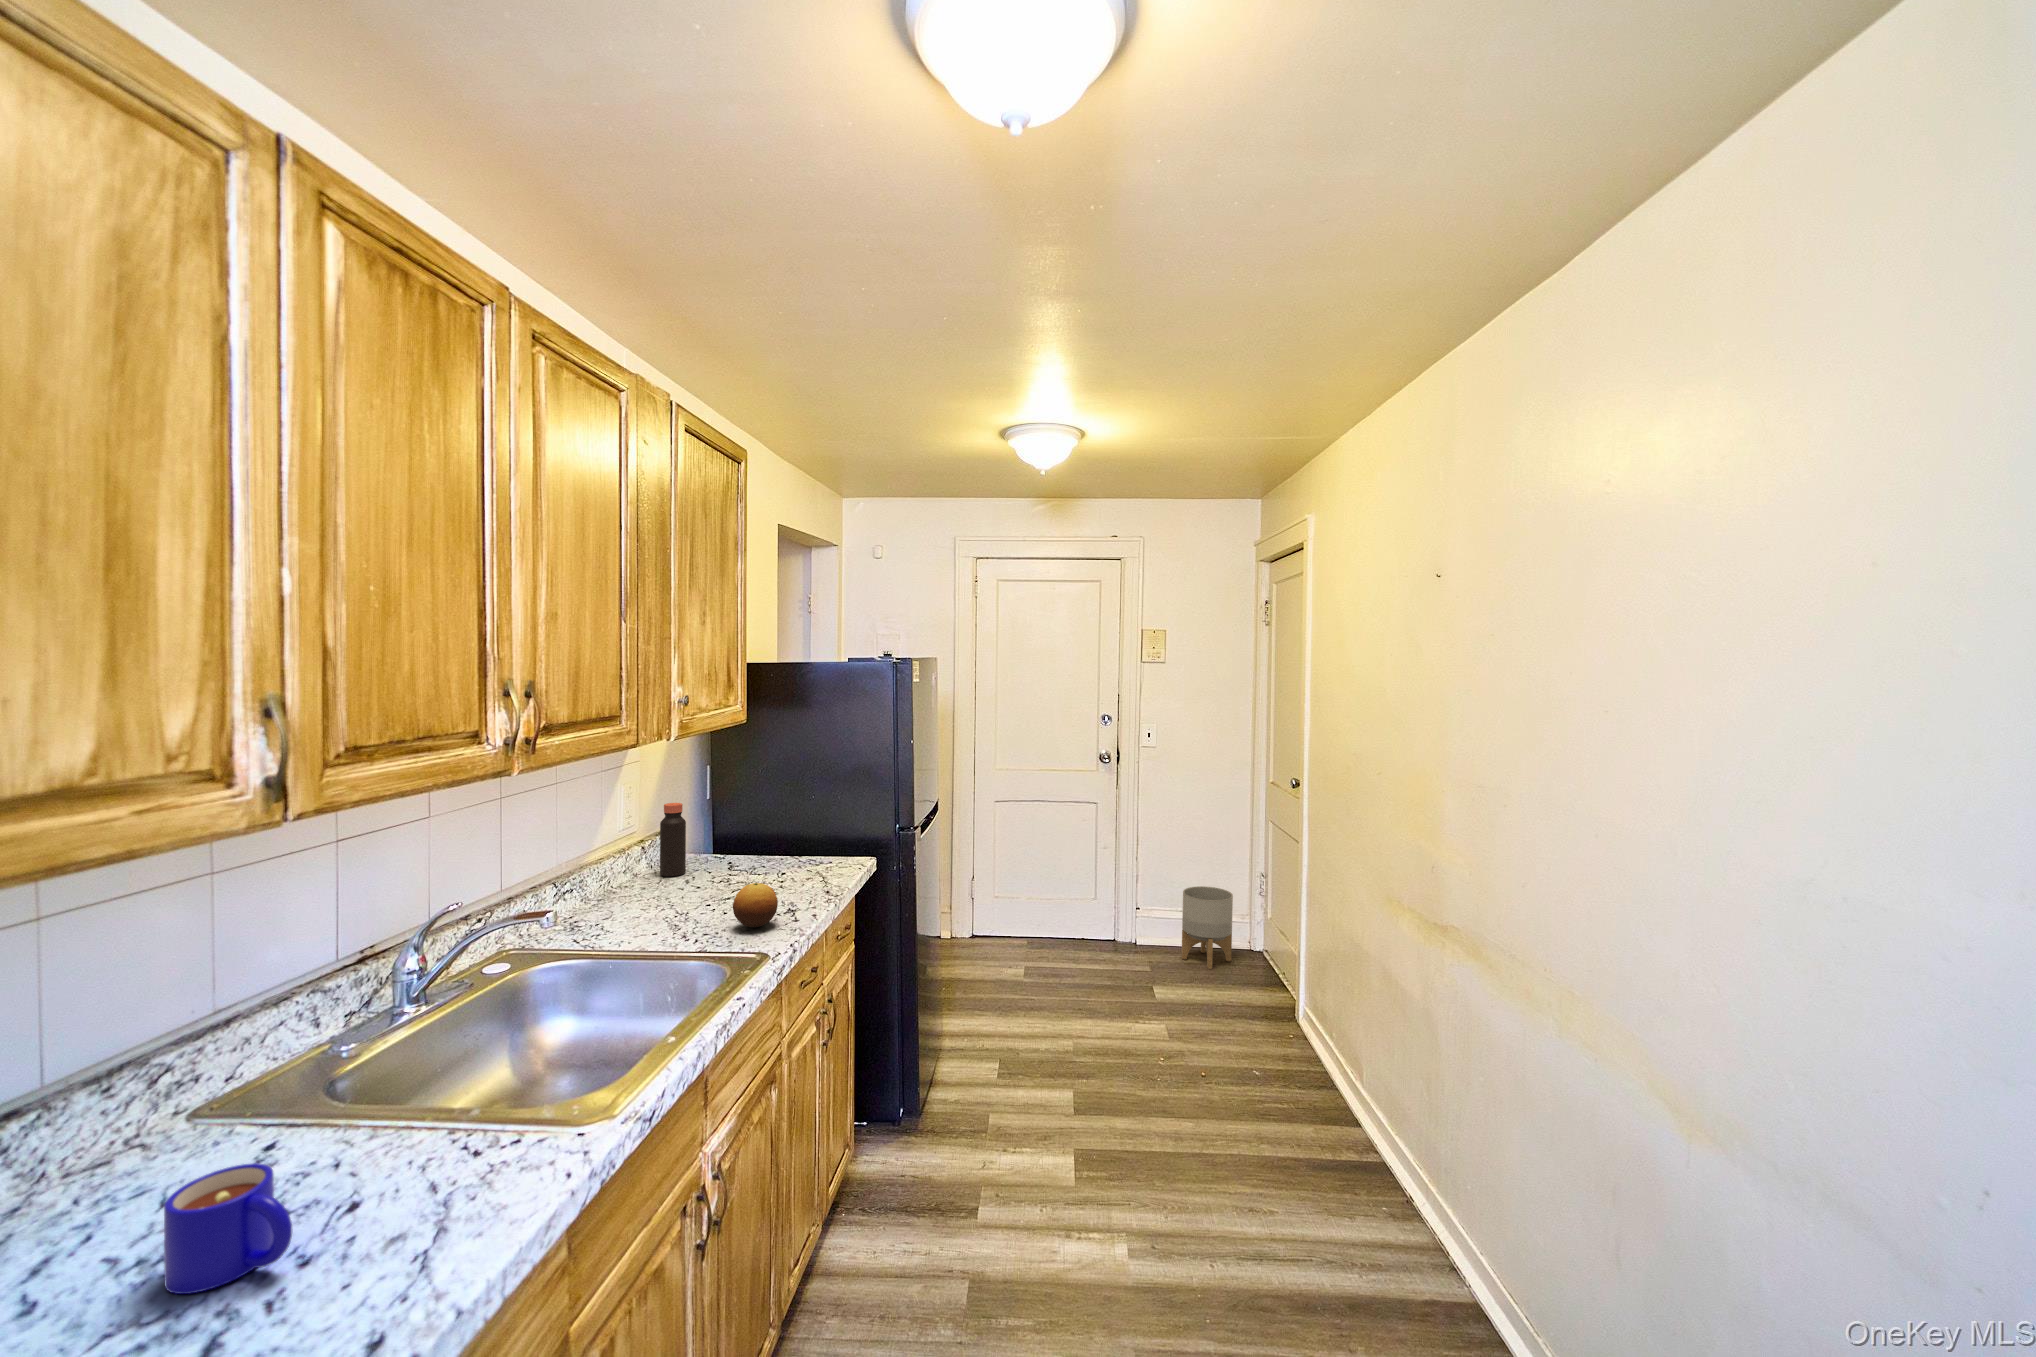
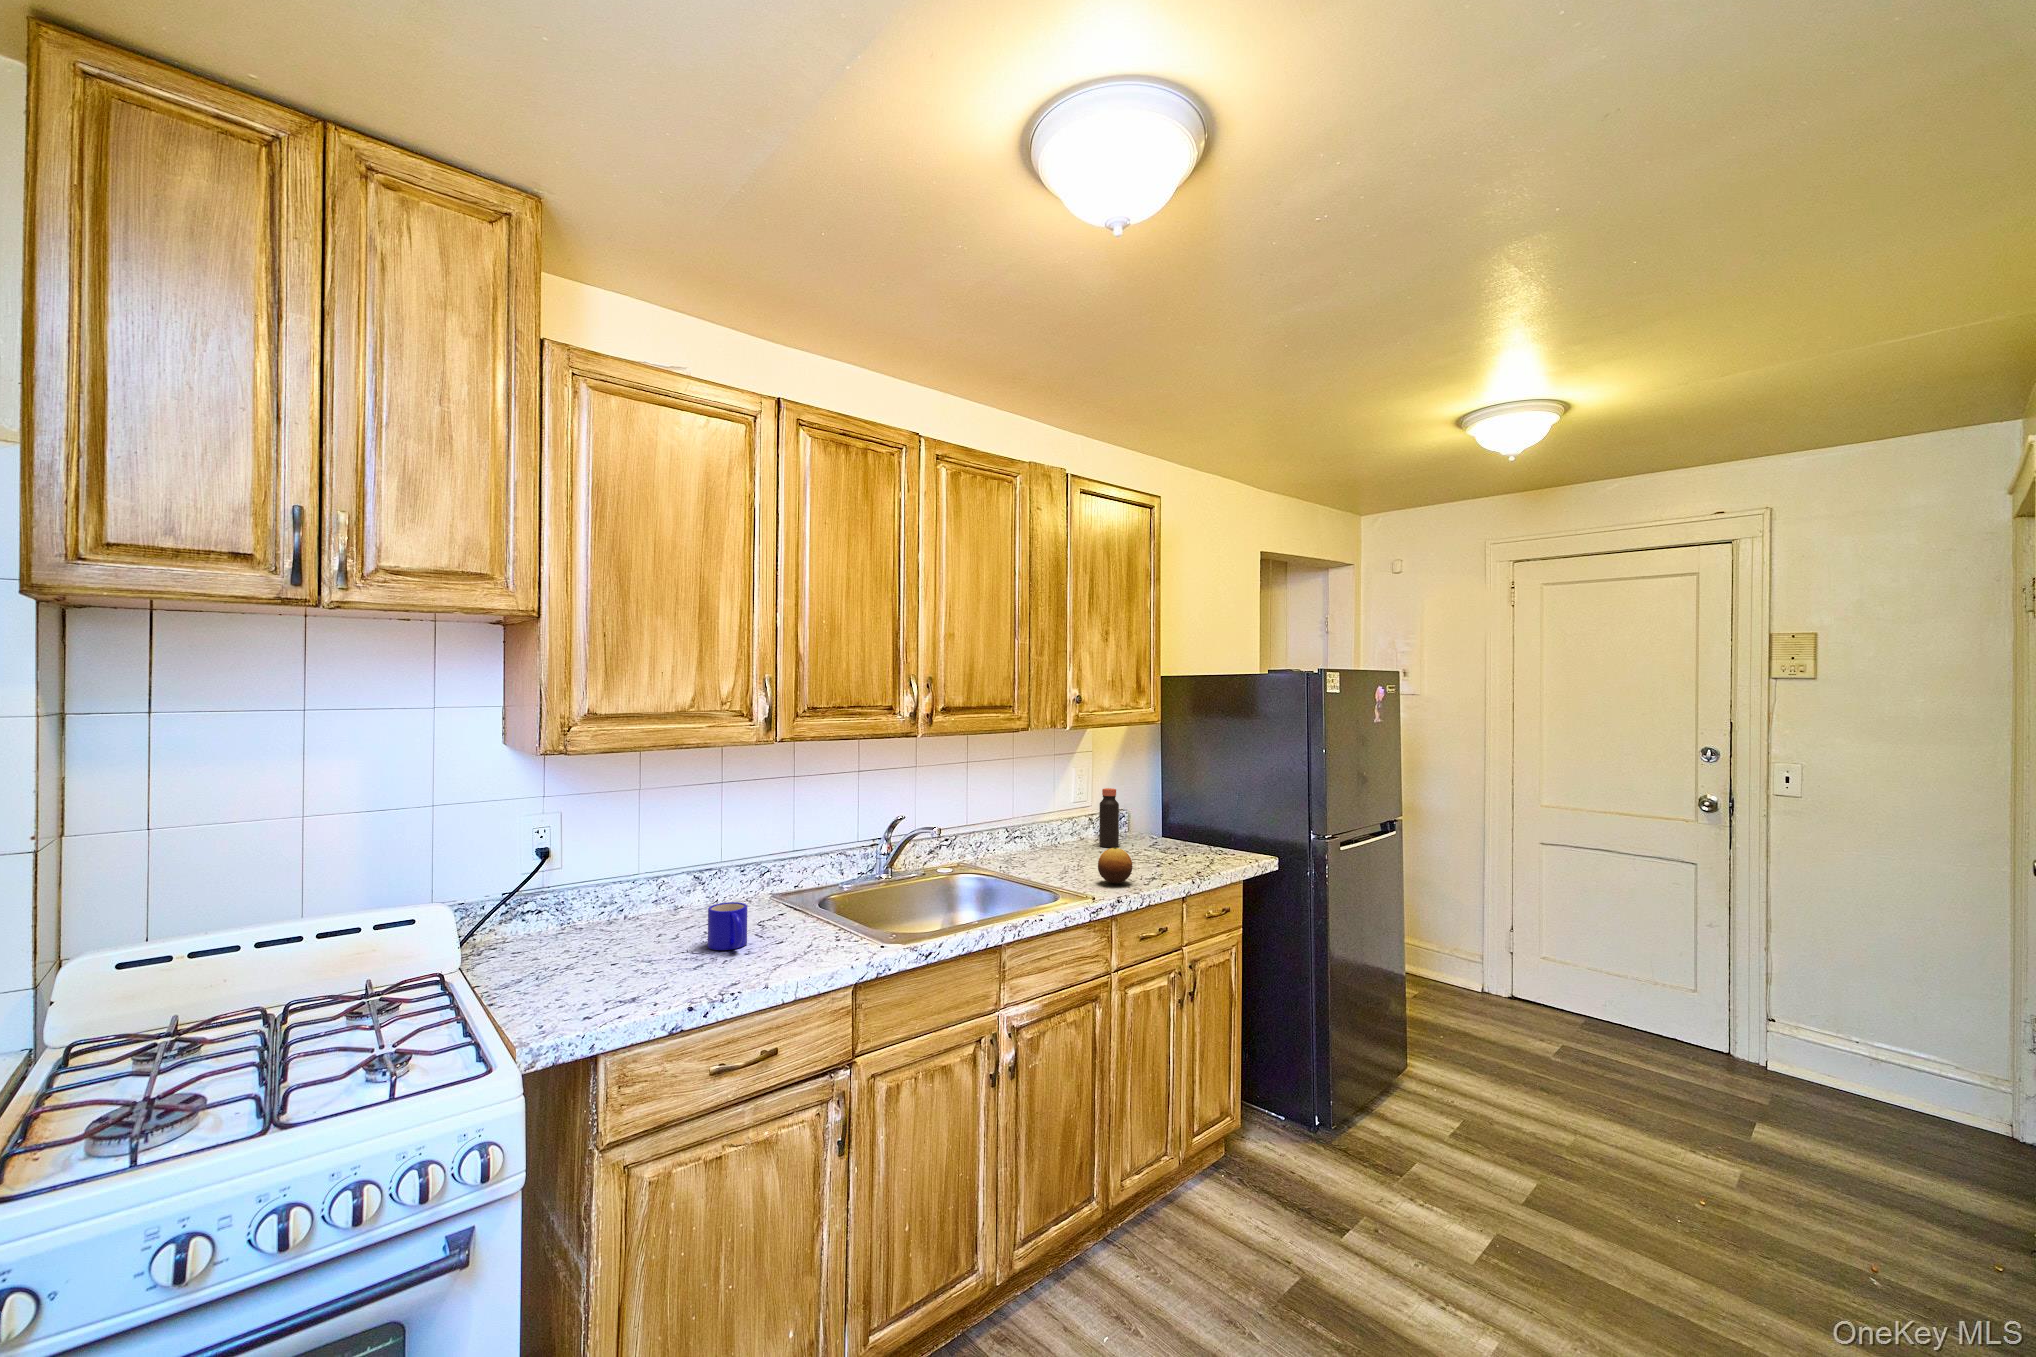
planter: present [1182,886,1233,969] -> none [1844,1006,1950,1136]

